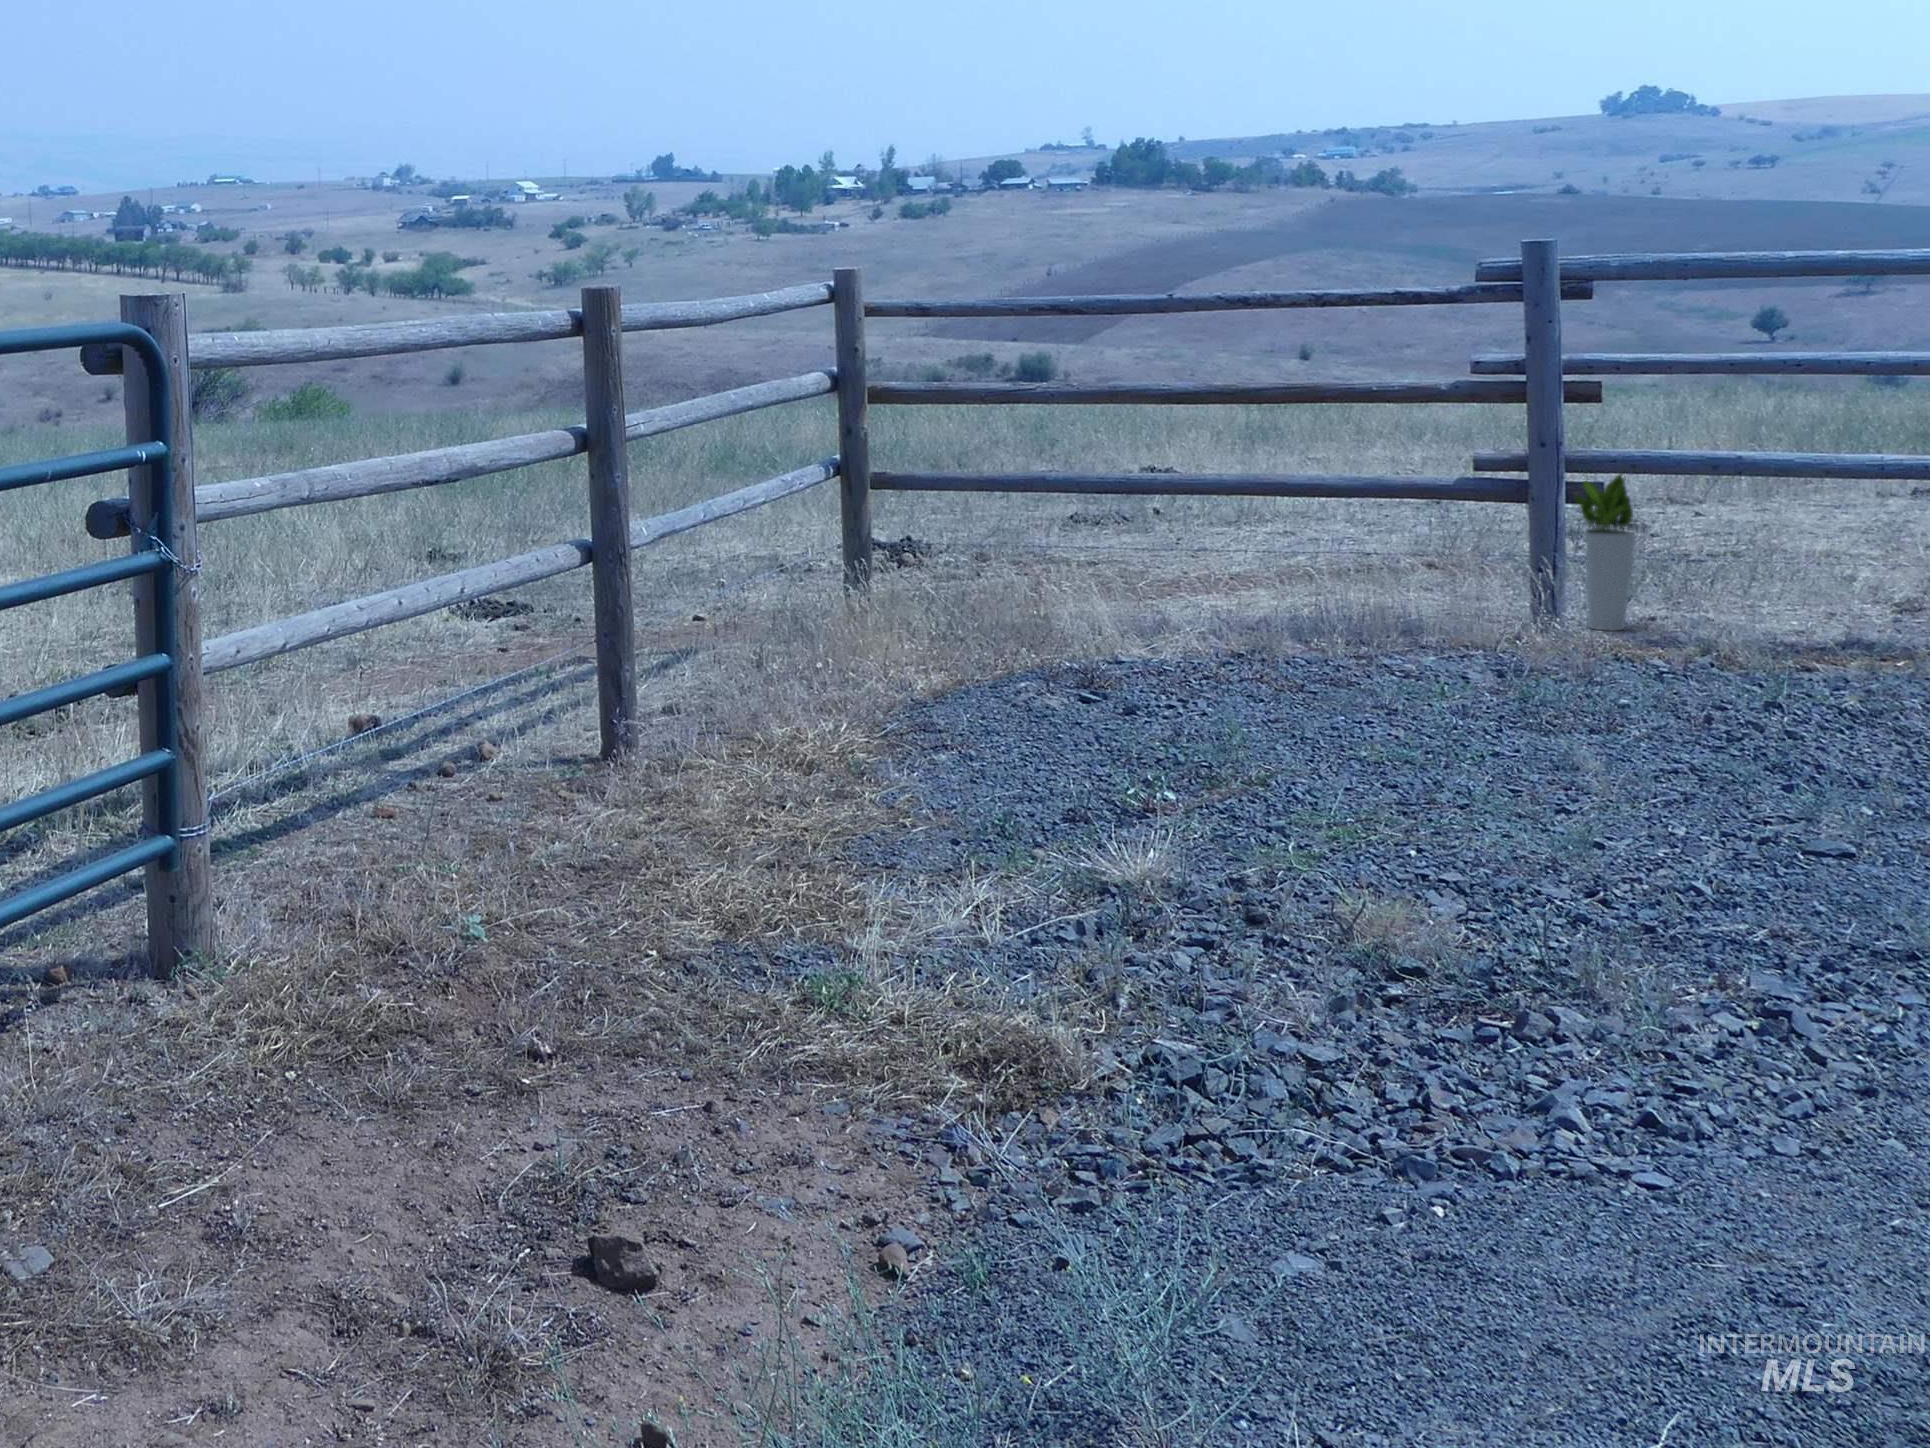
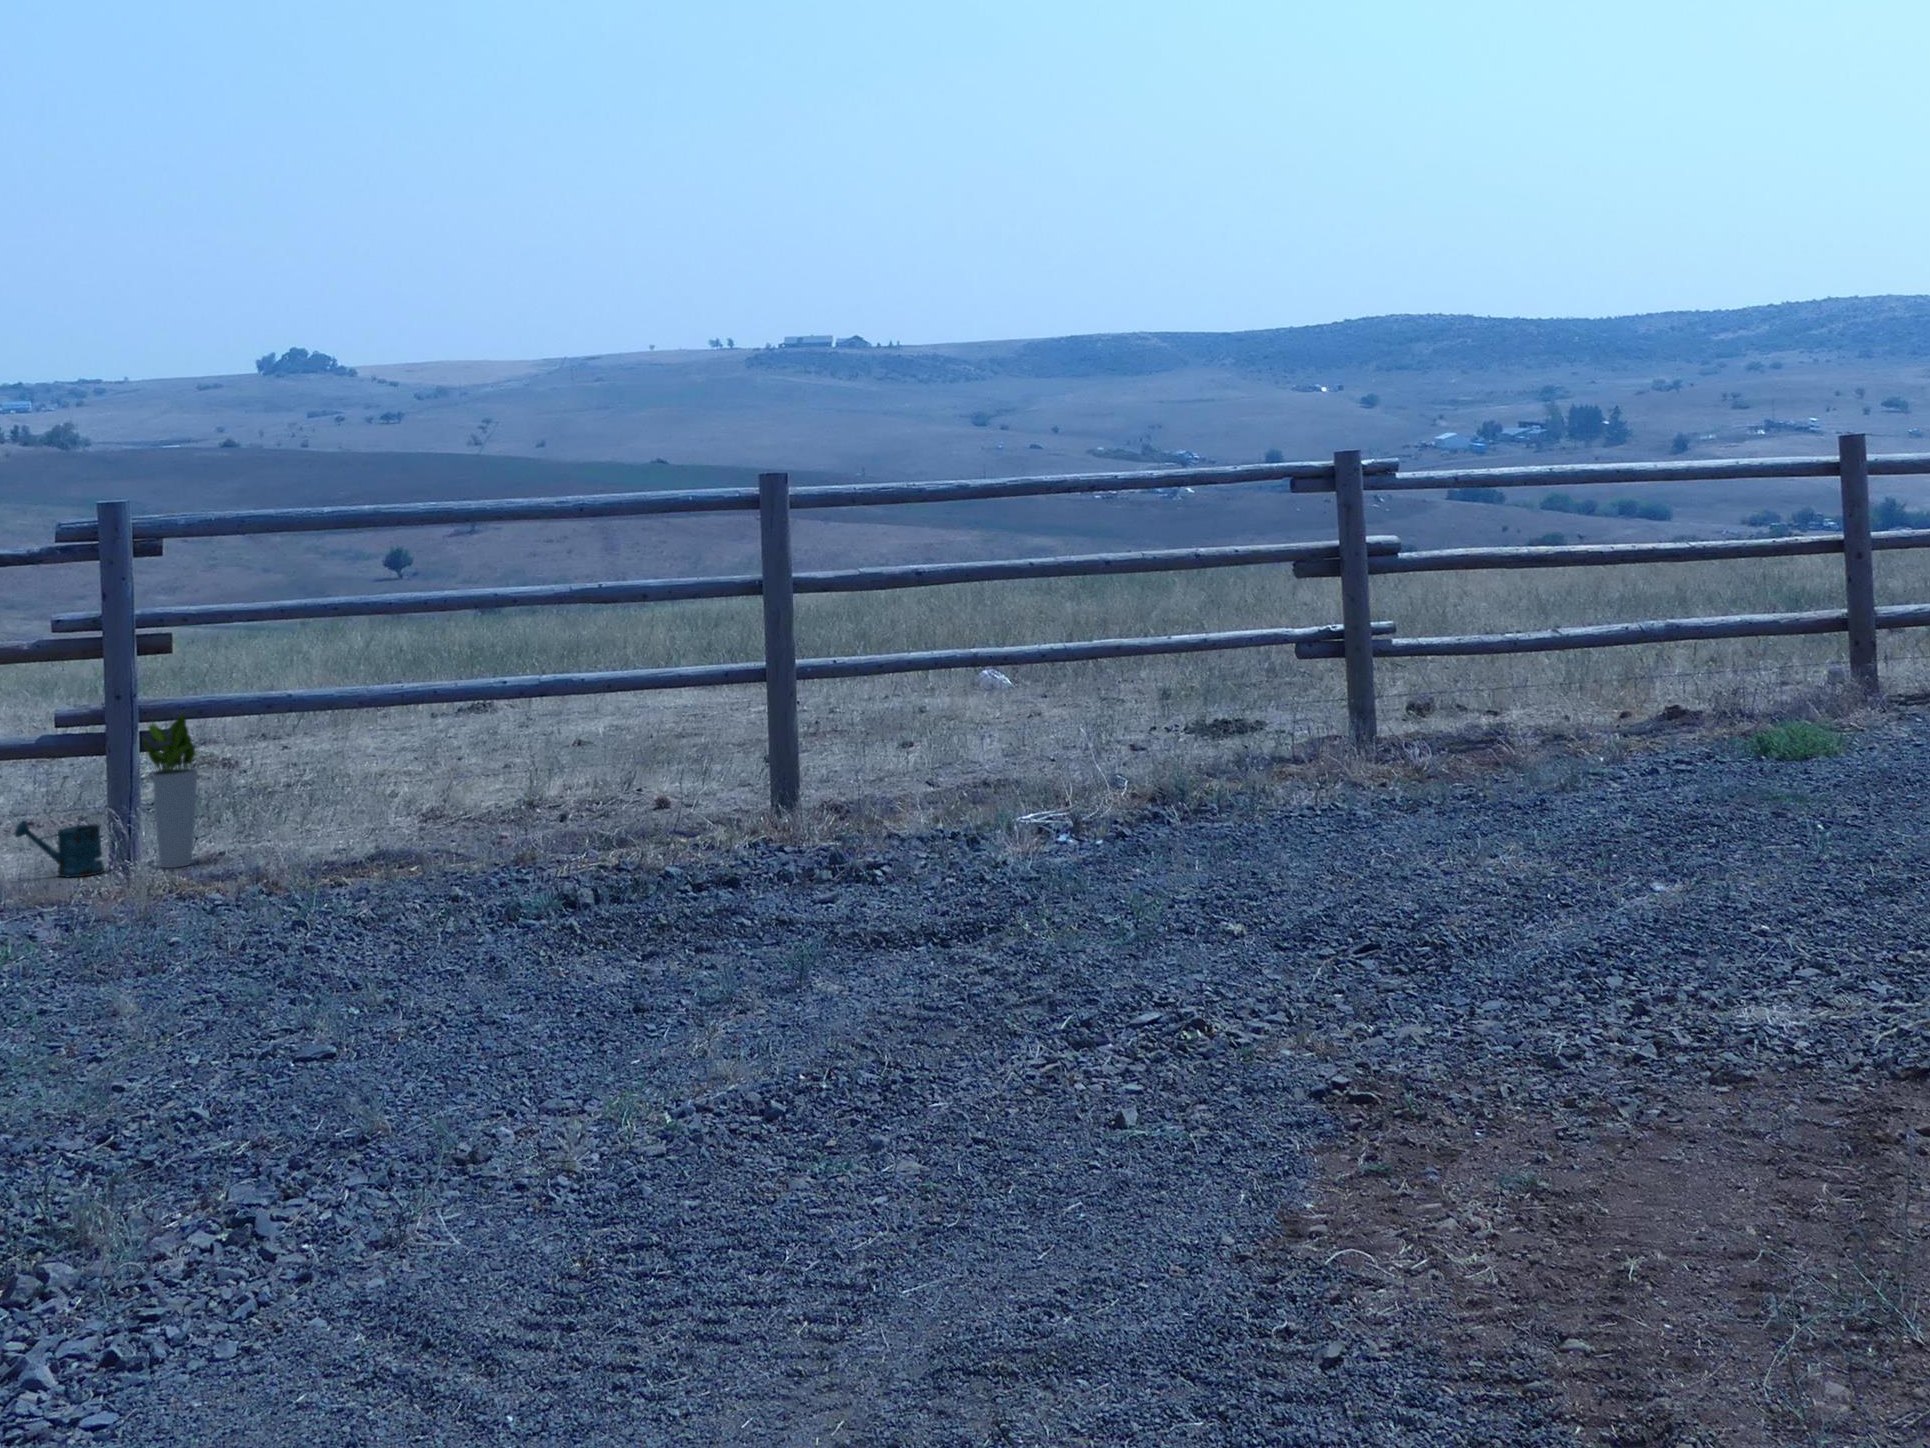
watering can: none [1436,562,1540,626] -> present [15,820,104,877]

